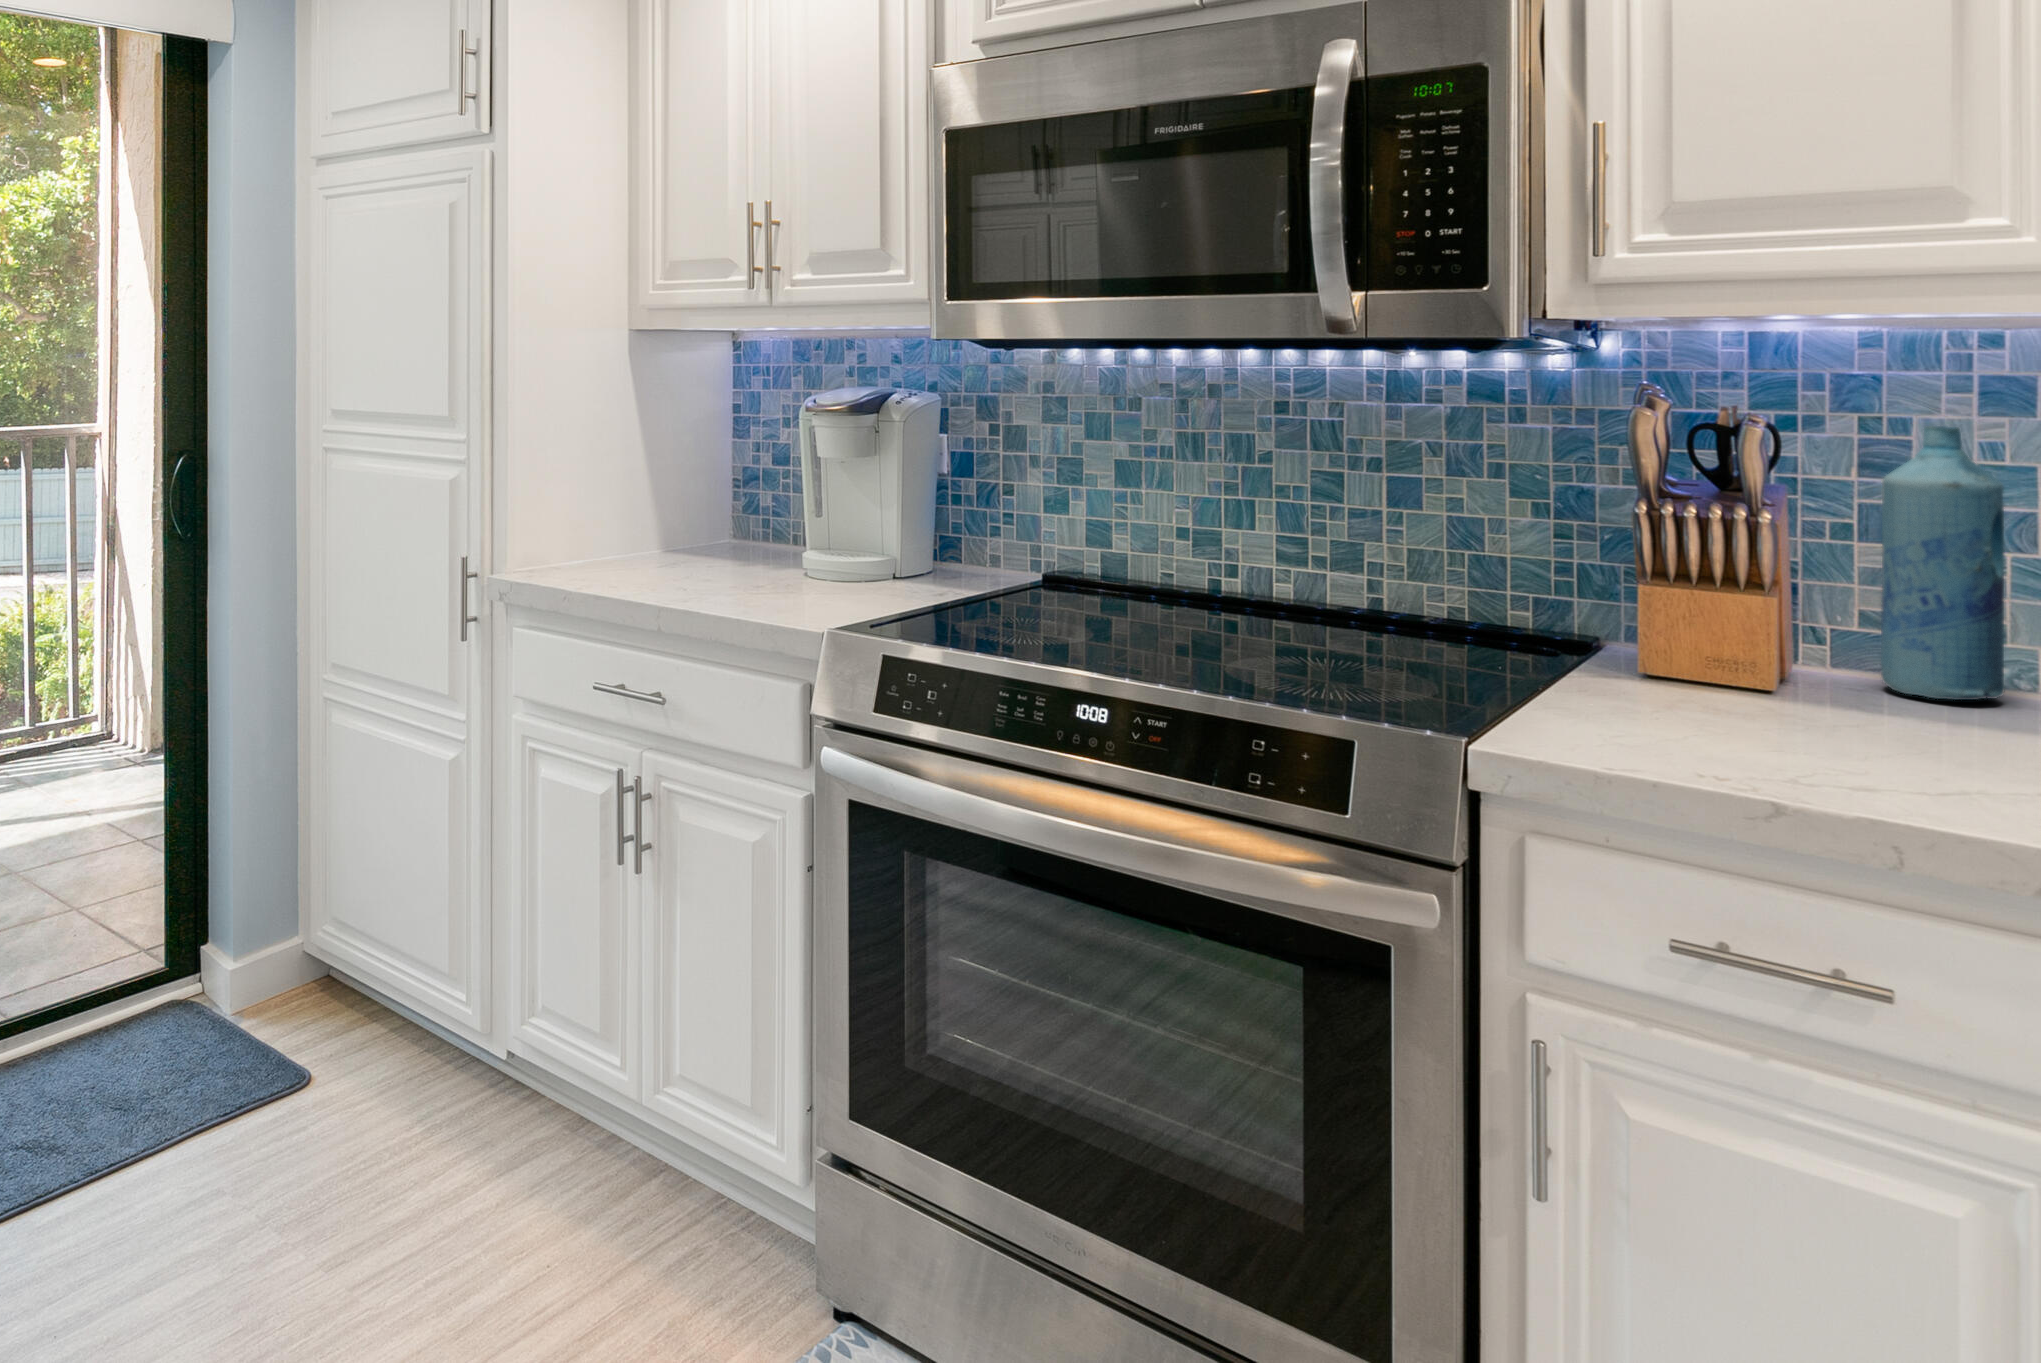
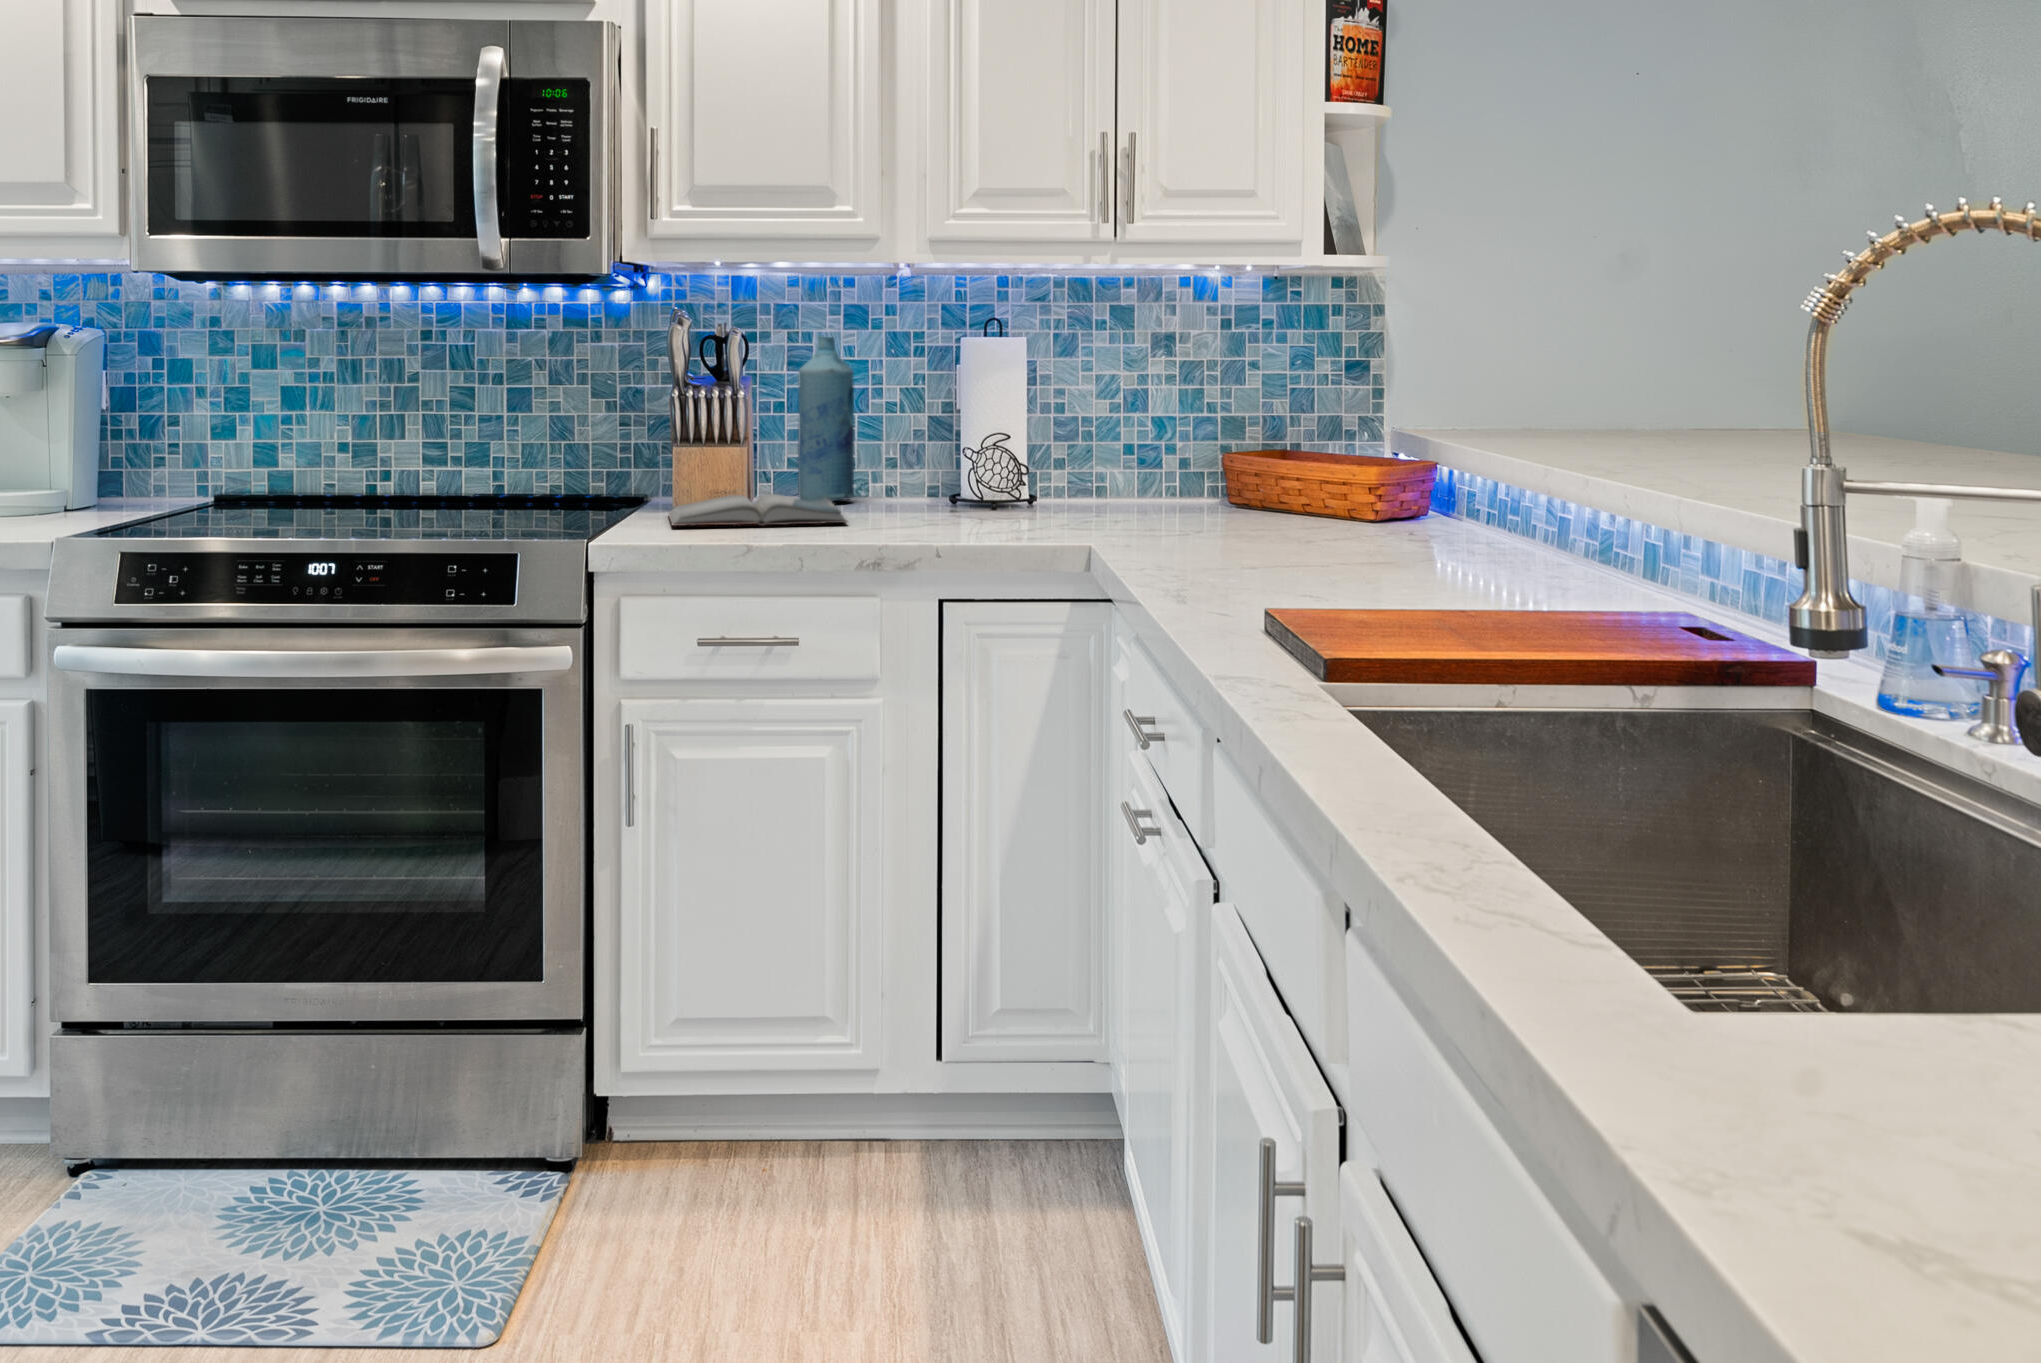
hardback book: none [1625,678,2001,776] -> present [668,494,847,526]

